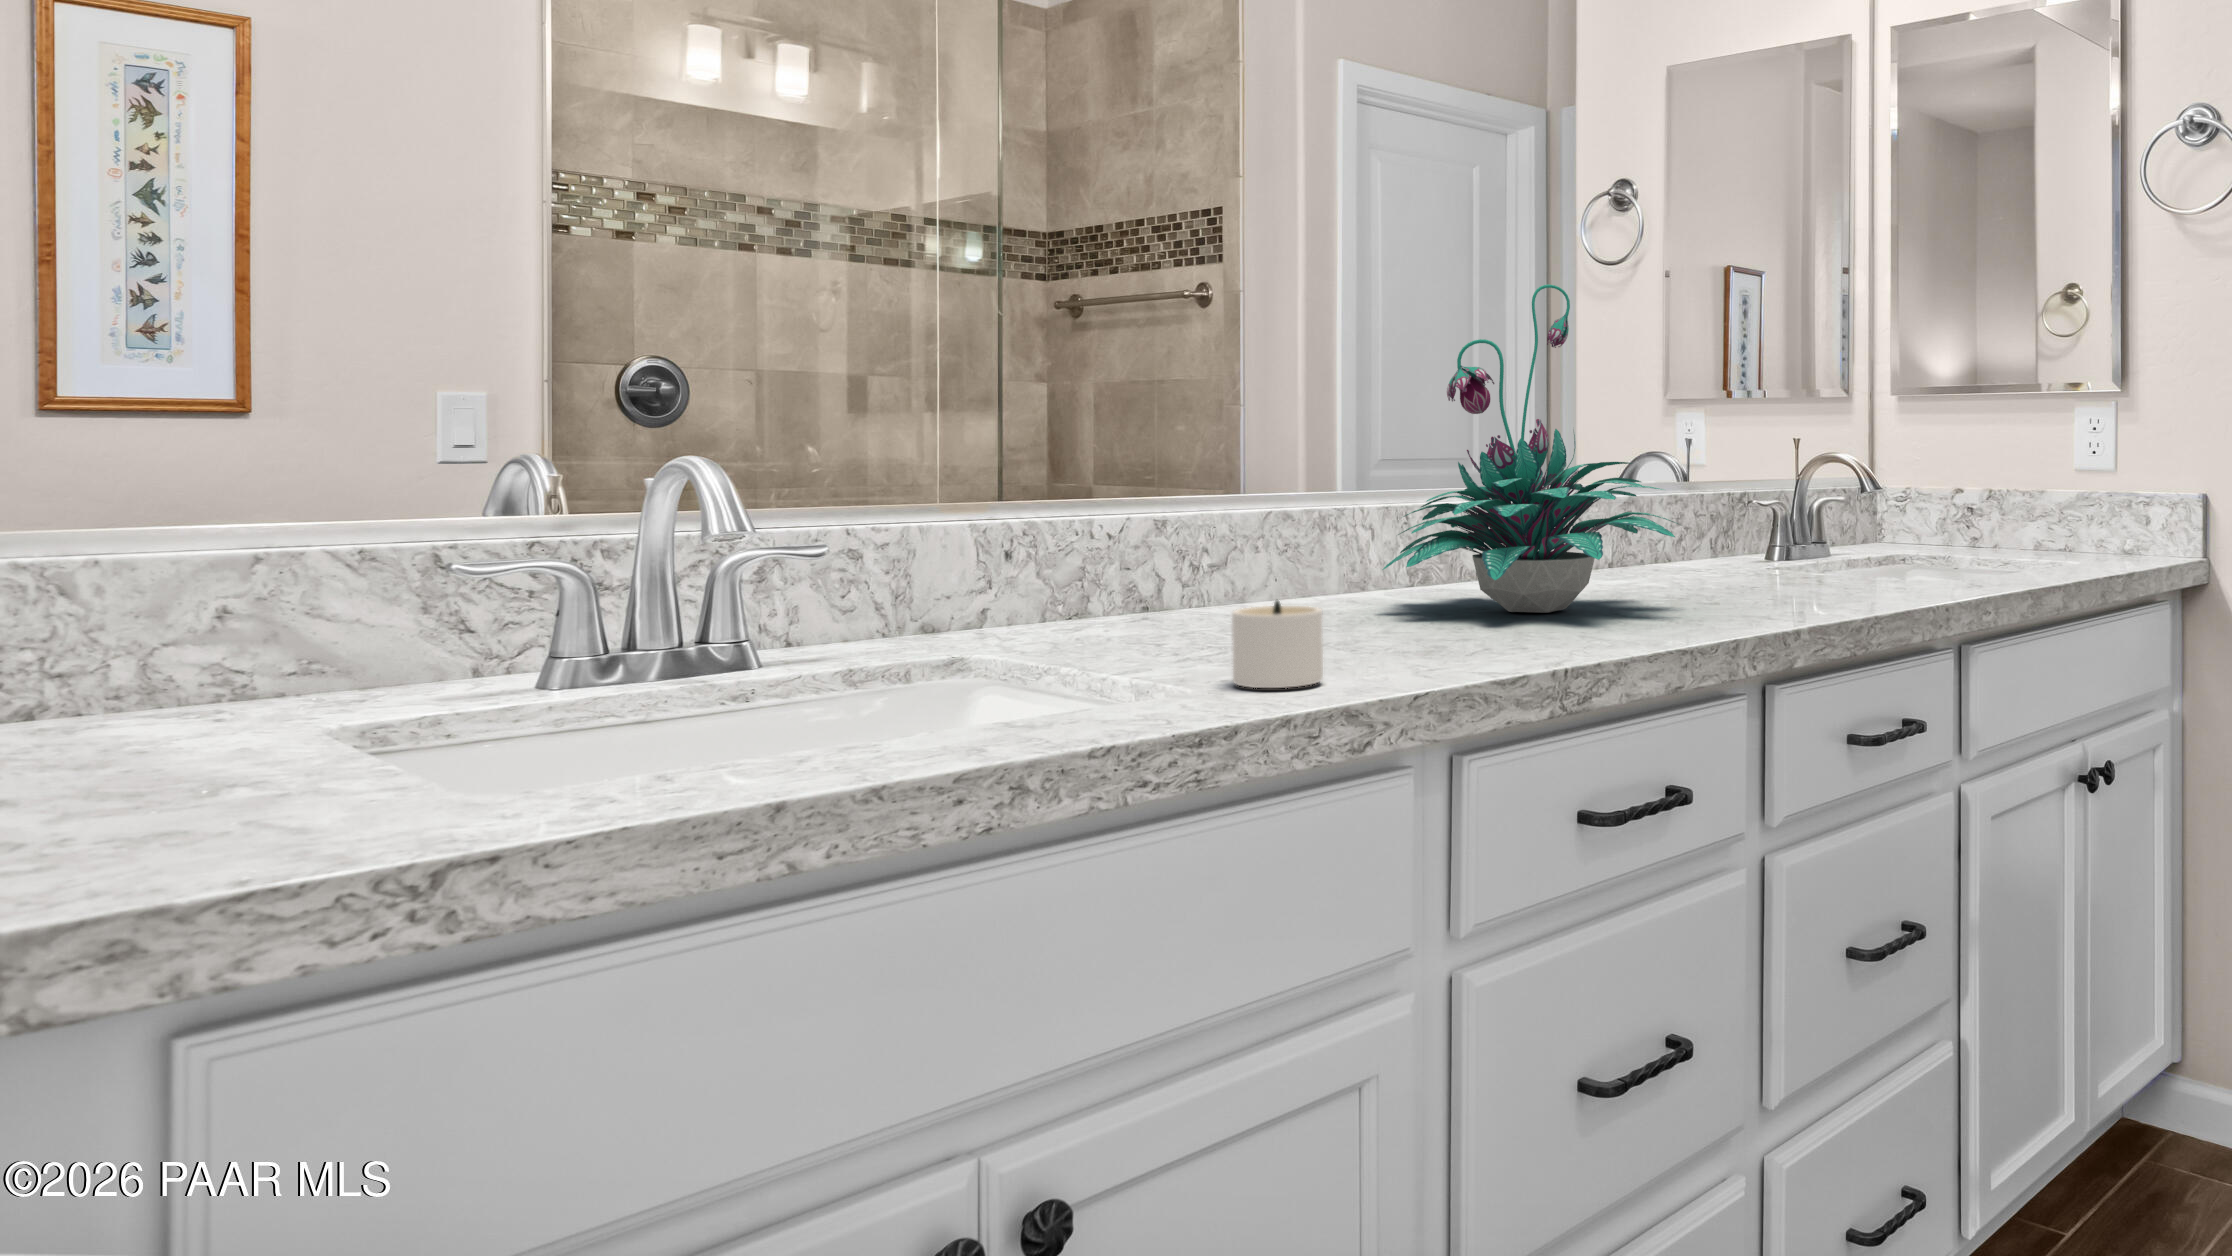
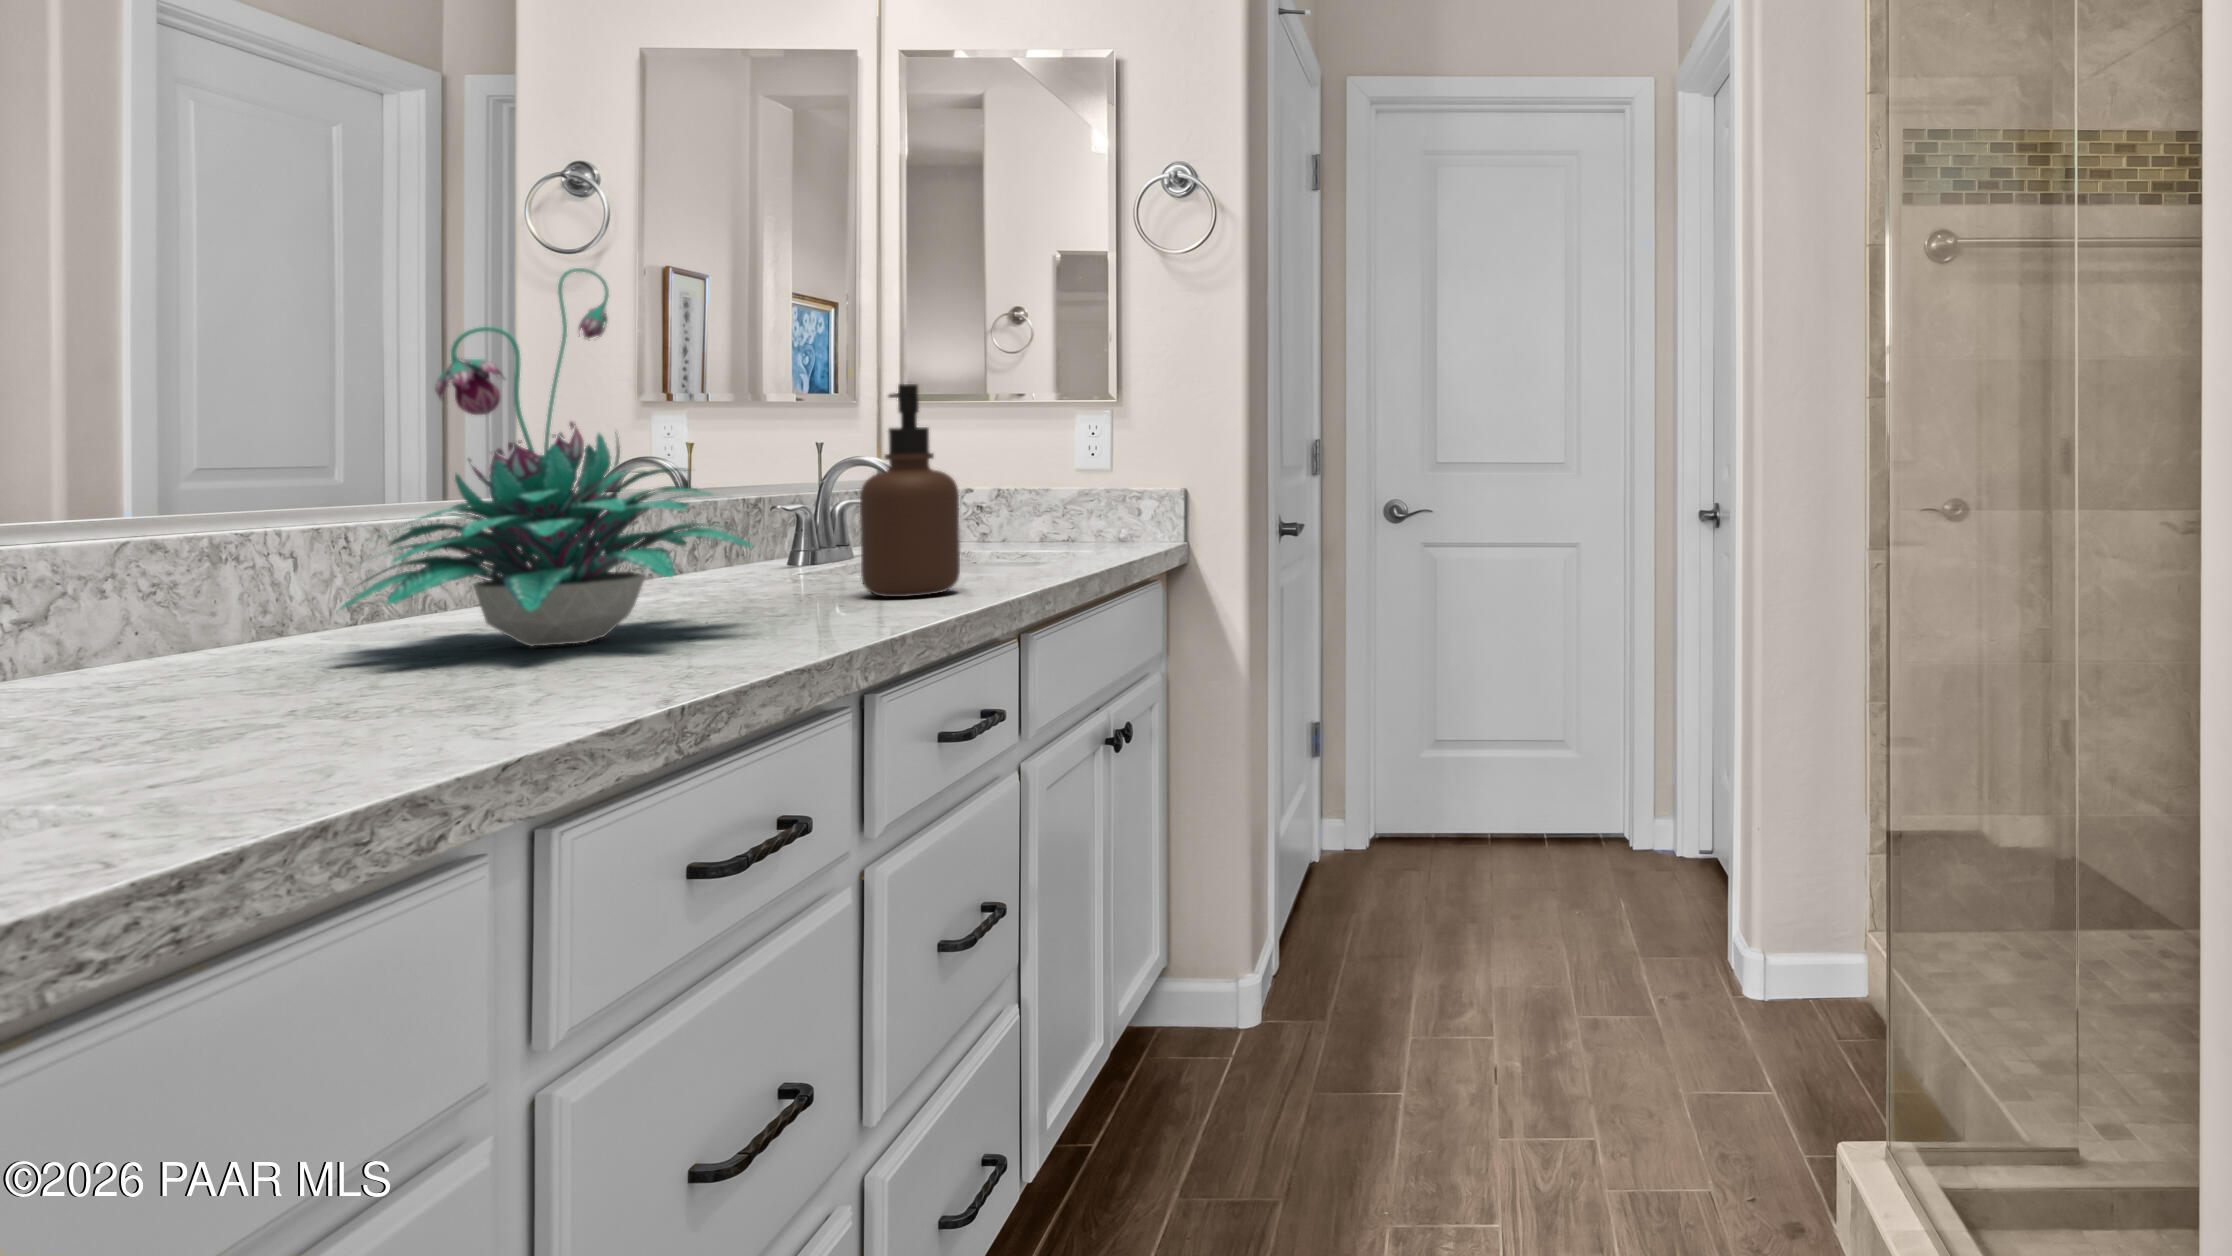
soap dispenser: none [1796,381,1891,596] -> present [860,384,960,597]
candle: present [1232,600,1323,688] -> none [173,664,393,791]

